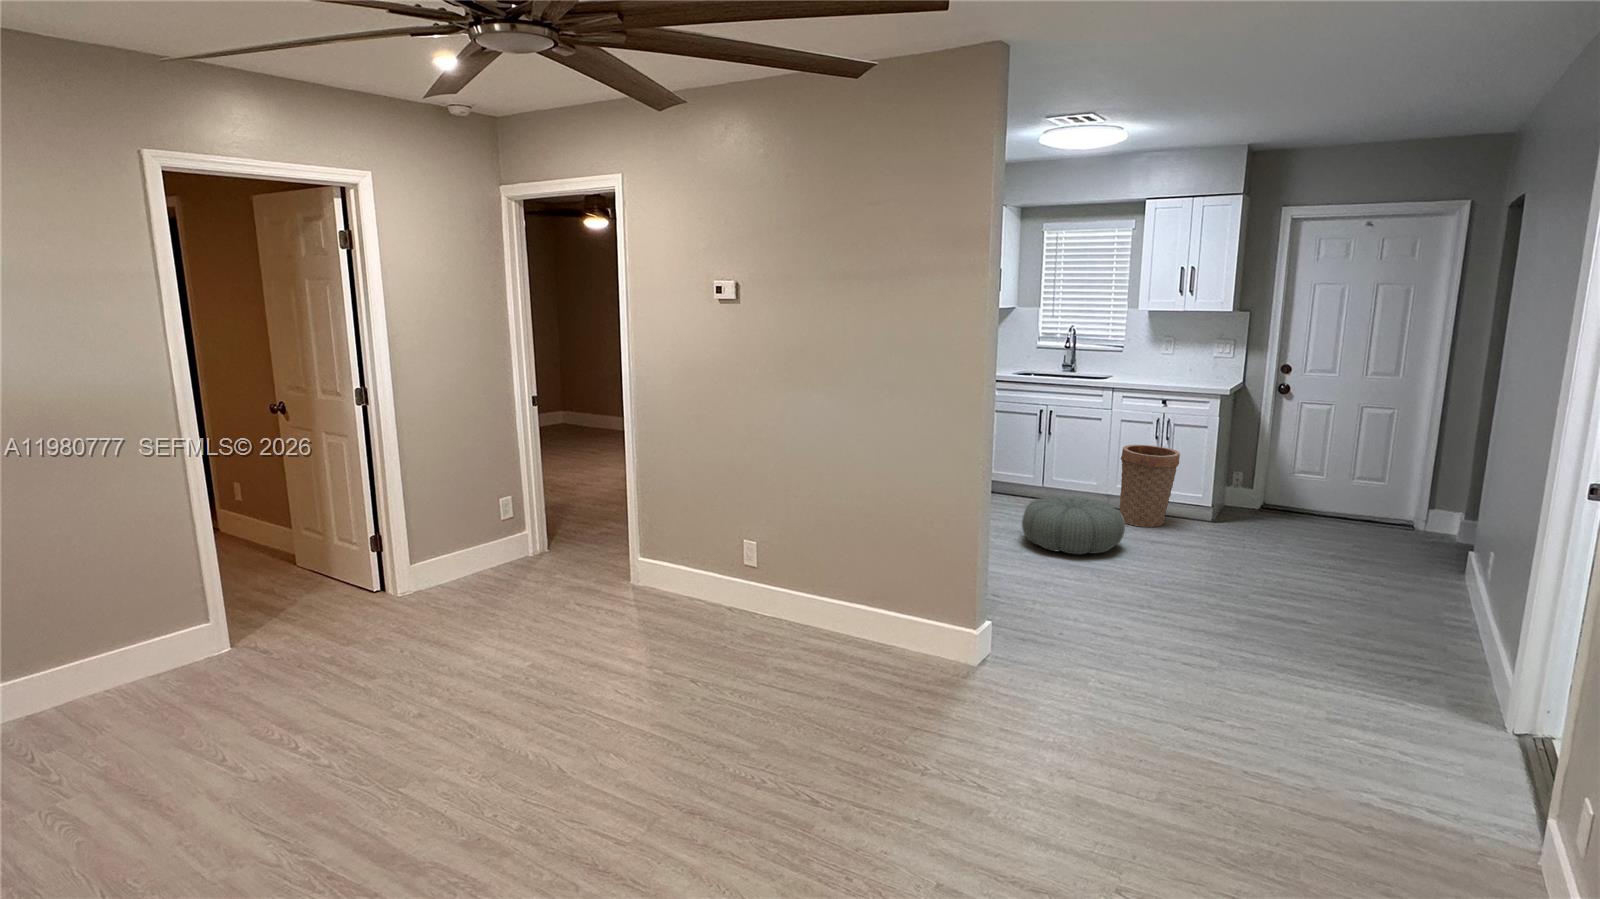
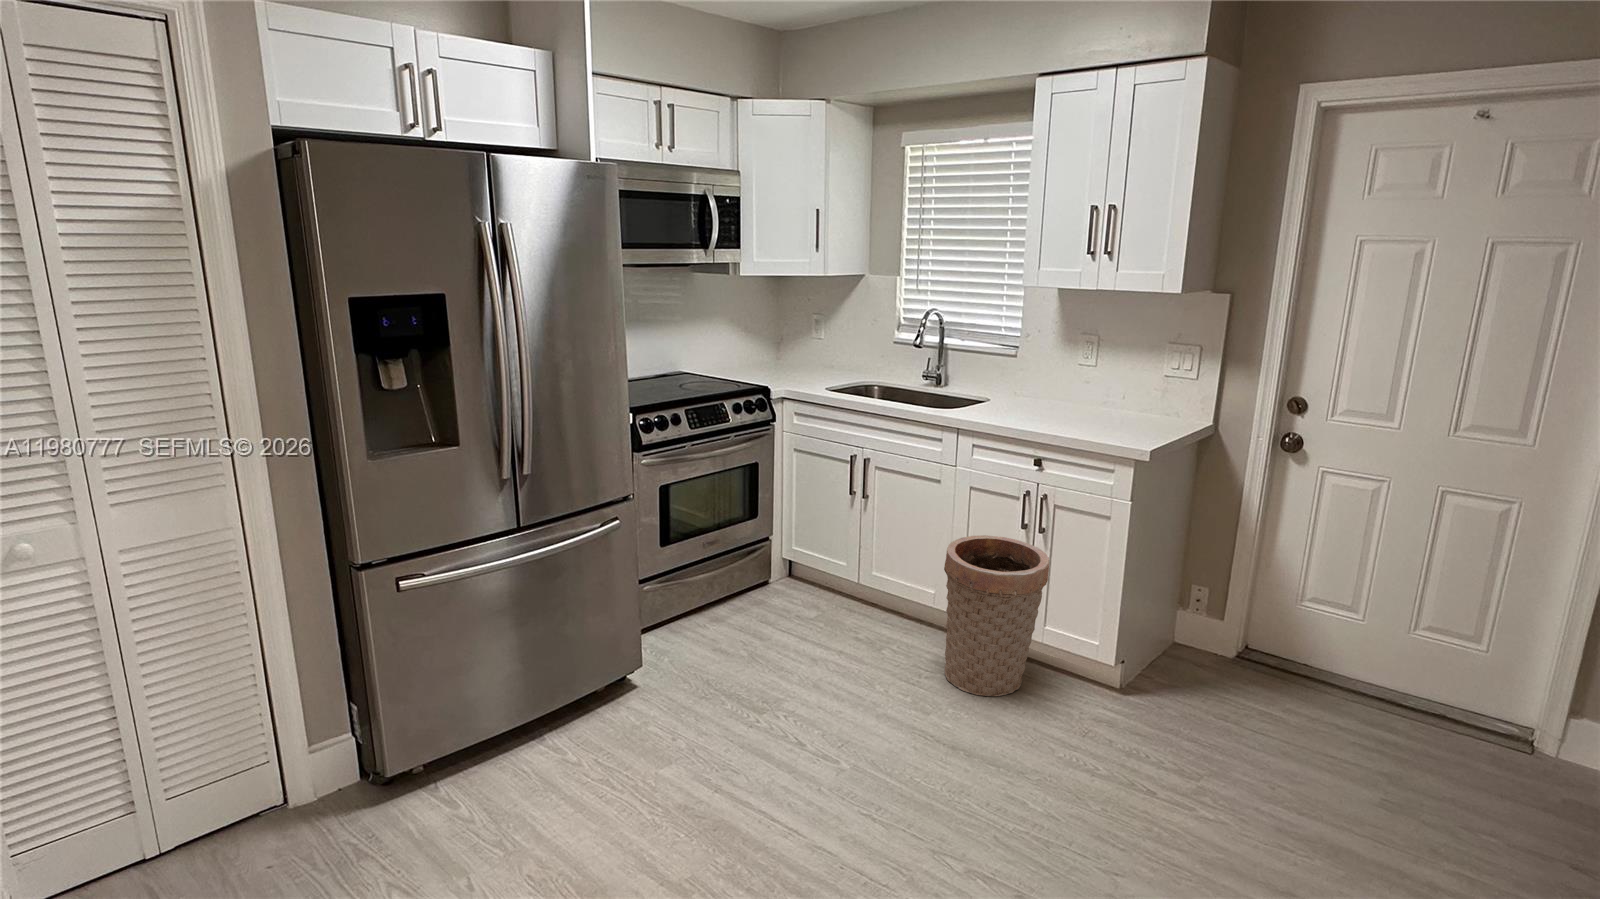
pouf: present [1022,496,1125,554] -> none [696,633,884,778]

